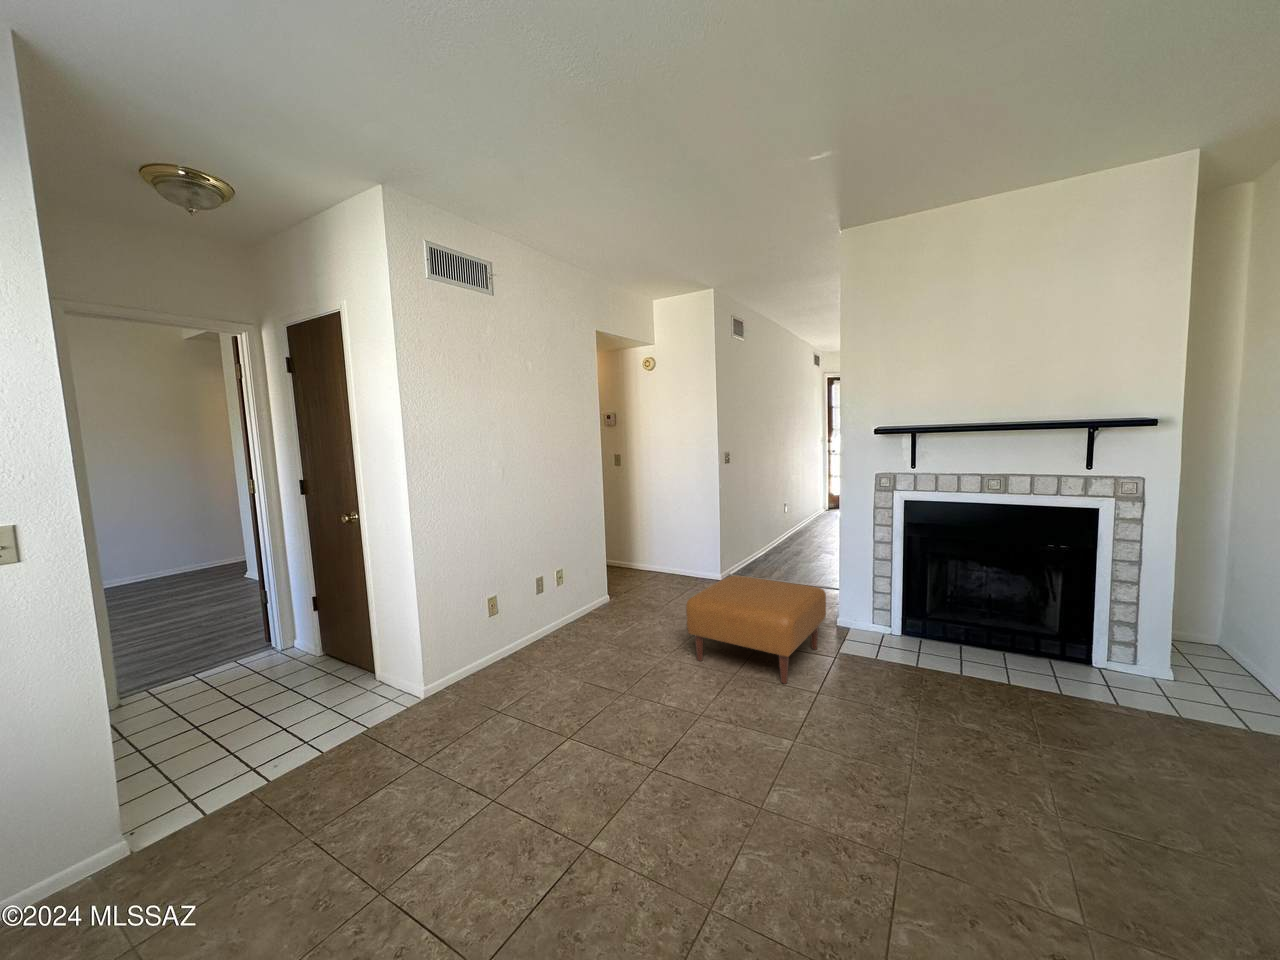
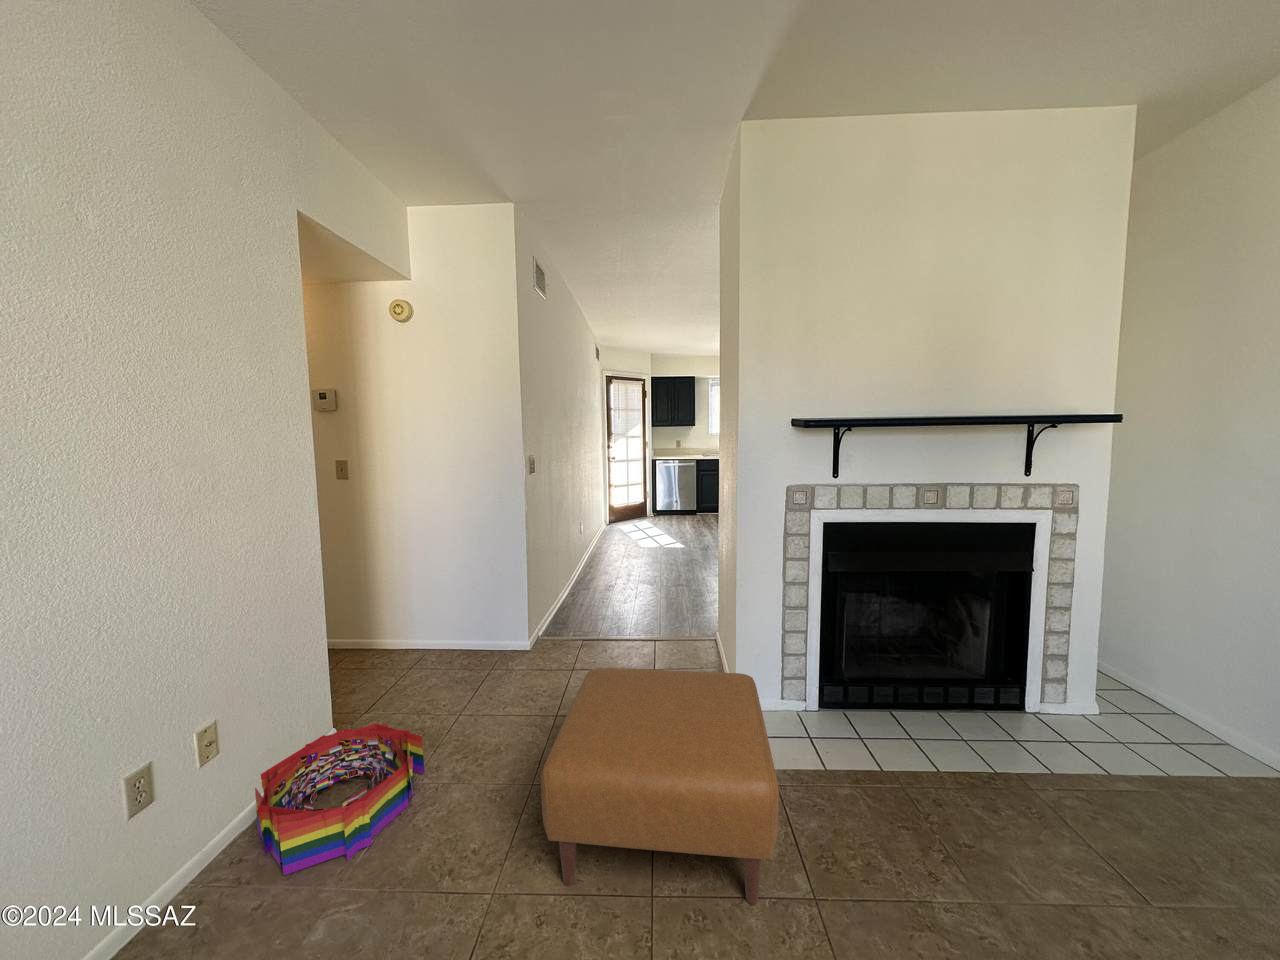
storage bin: none [577,590,646,636] -> present [255,723,425,875]

